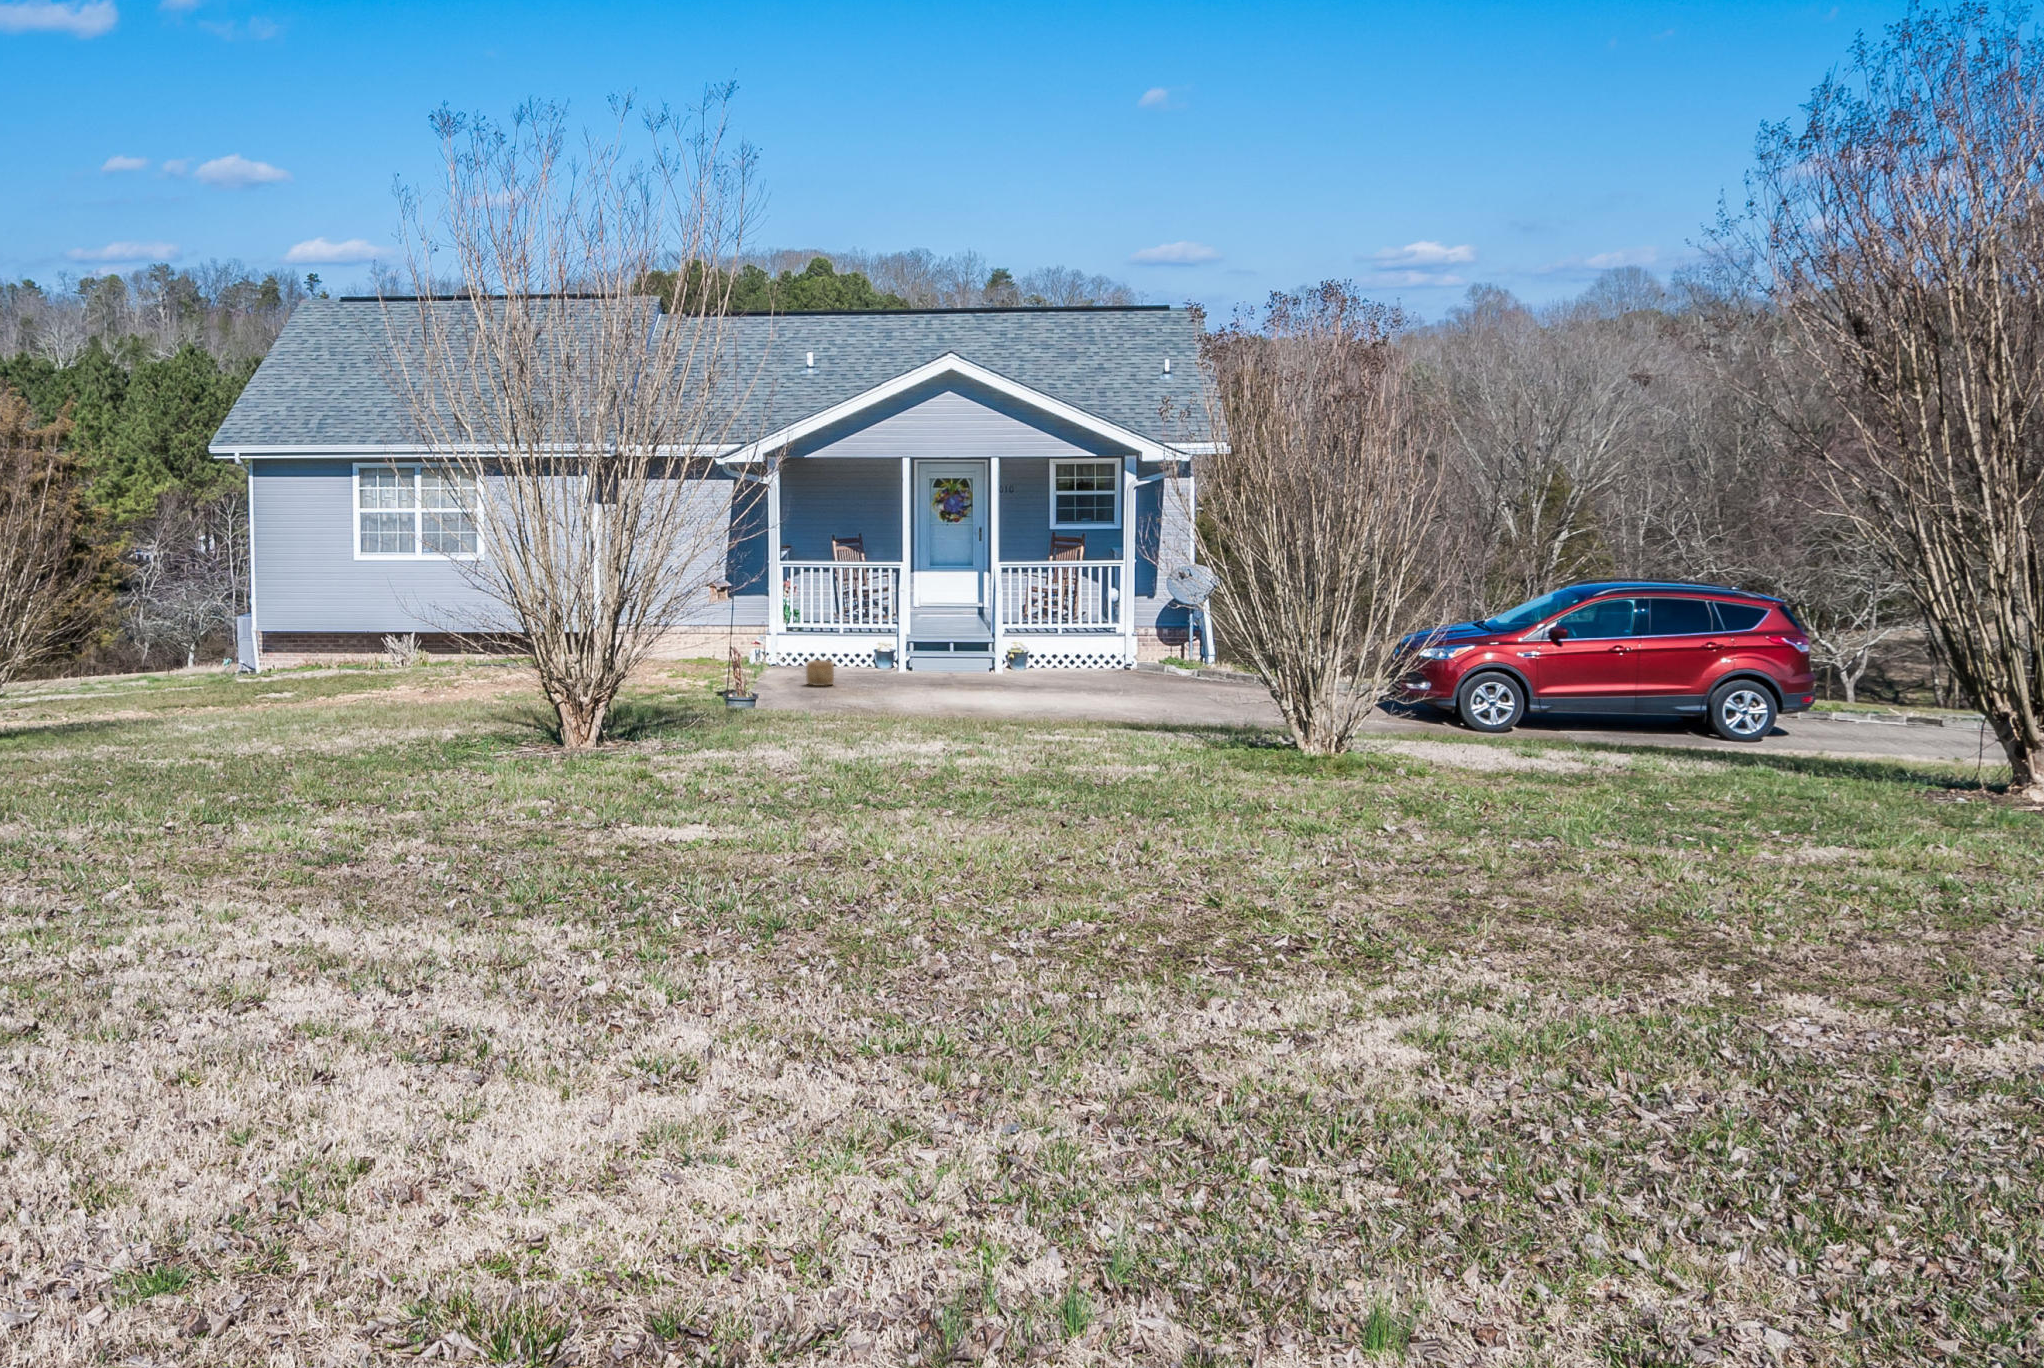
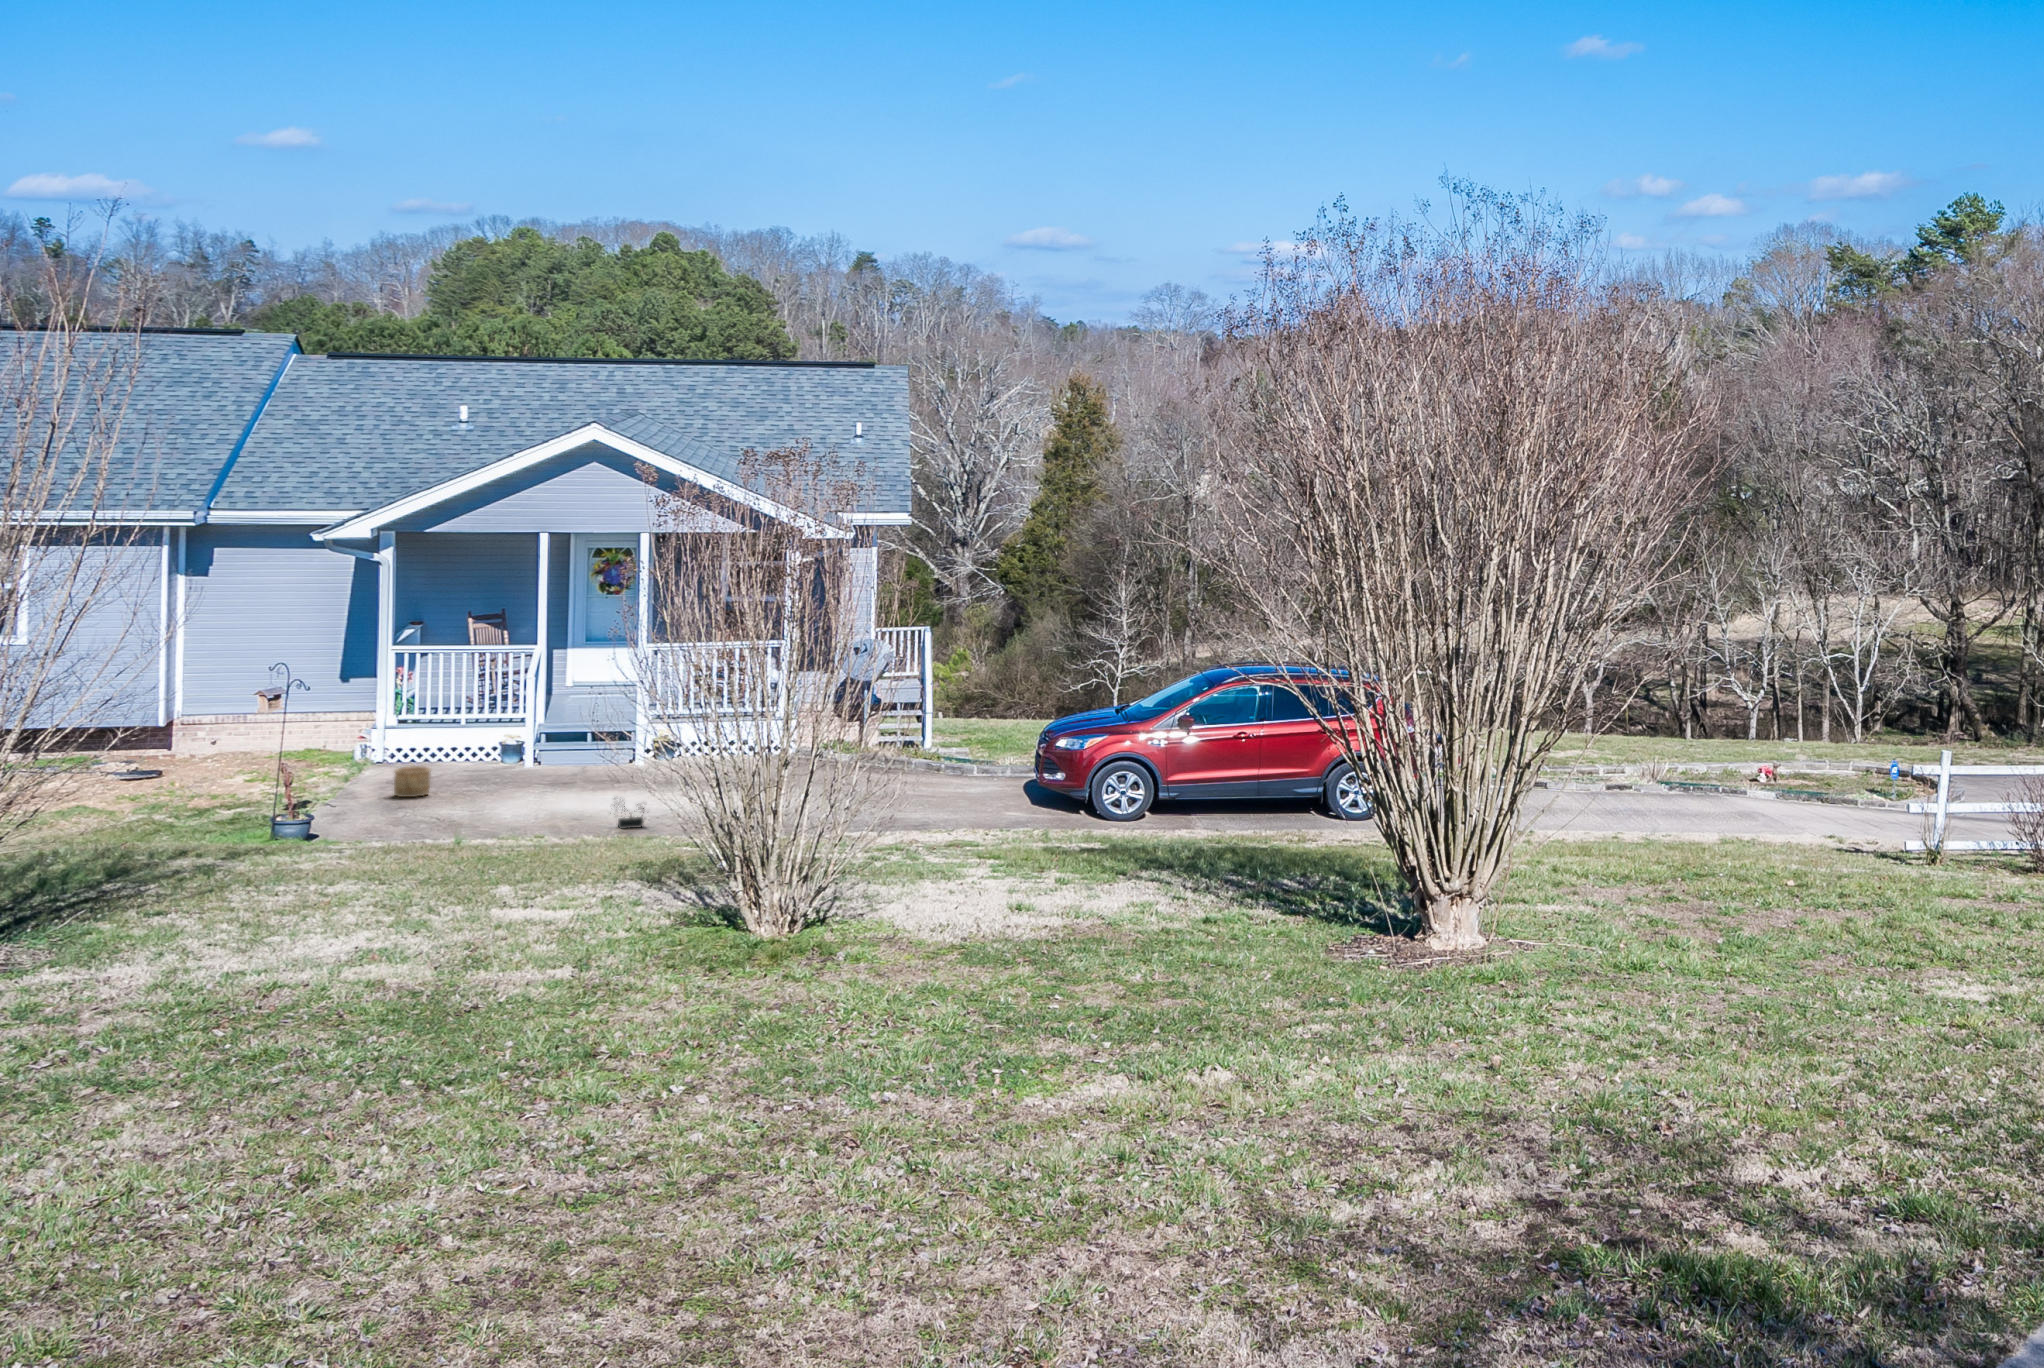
decorative plant: none [1002,686,1037,716] -> present [610,800,644,829]

